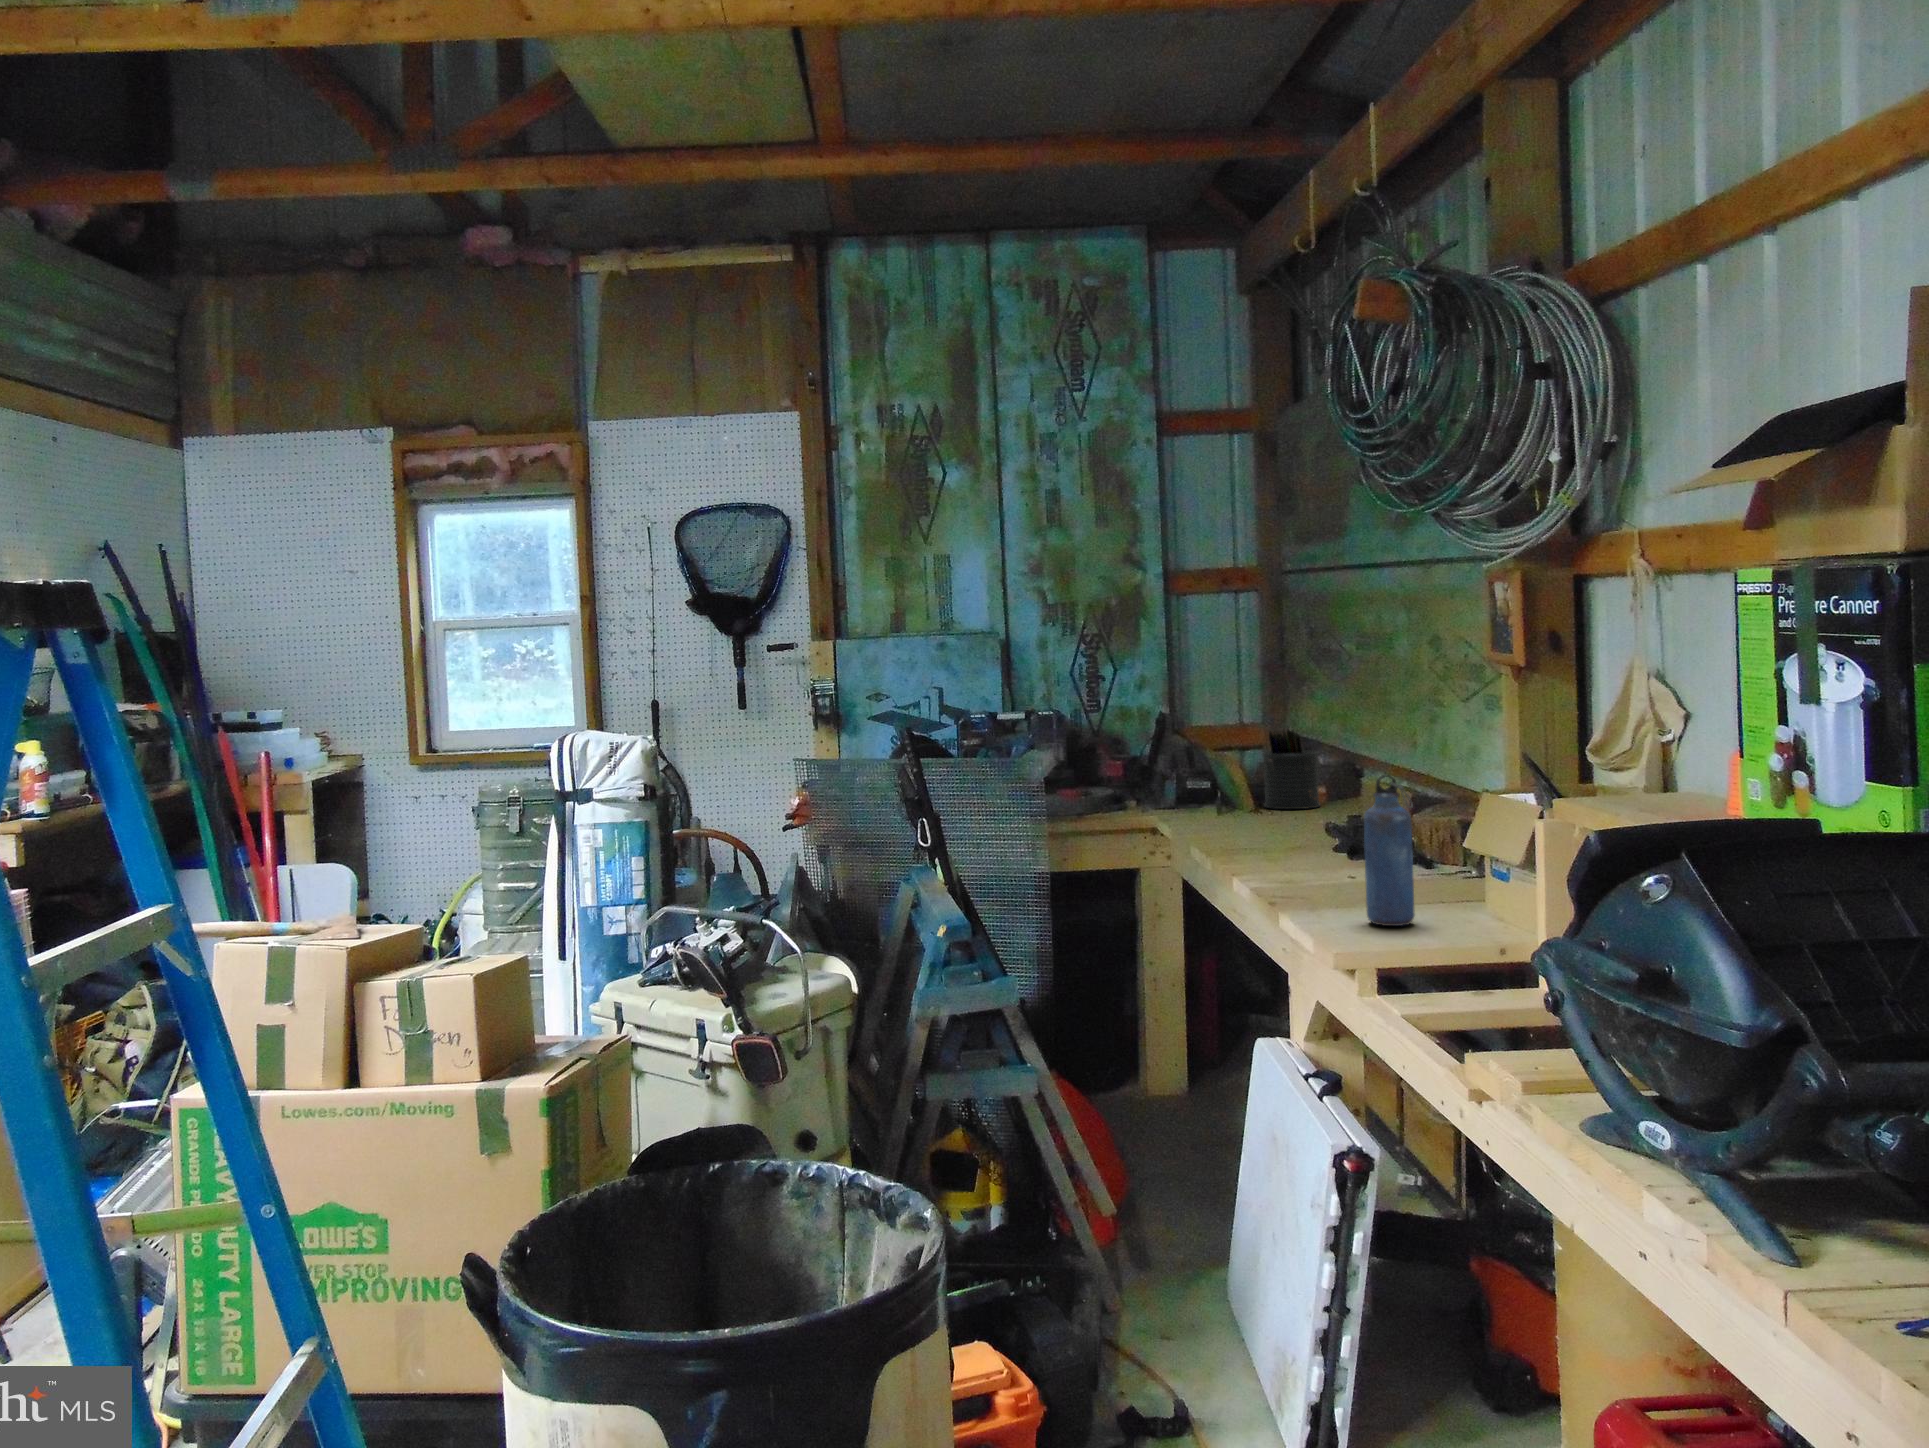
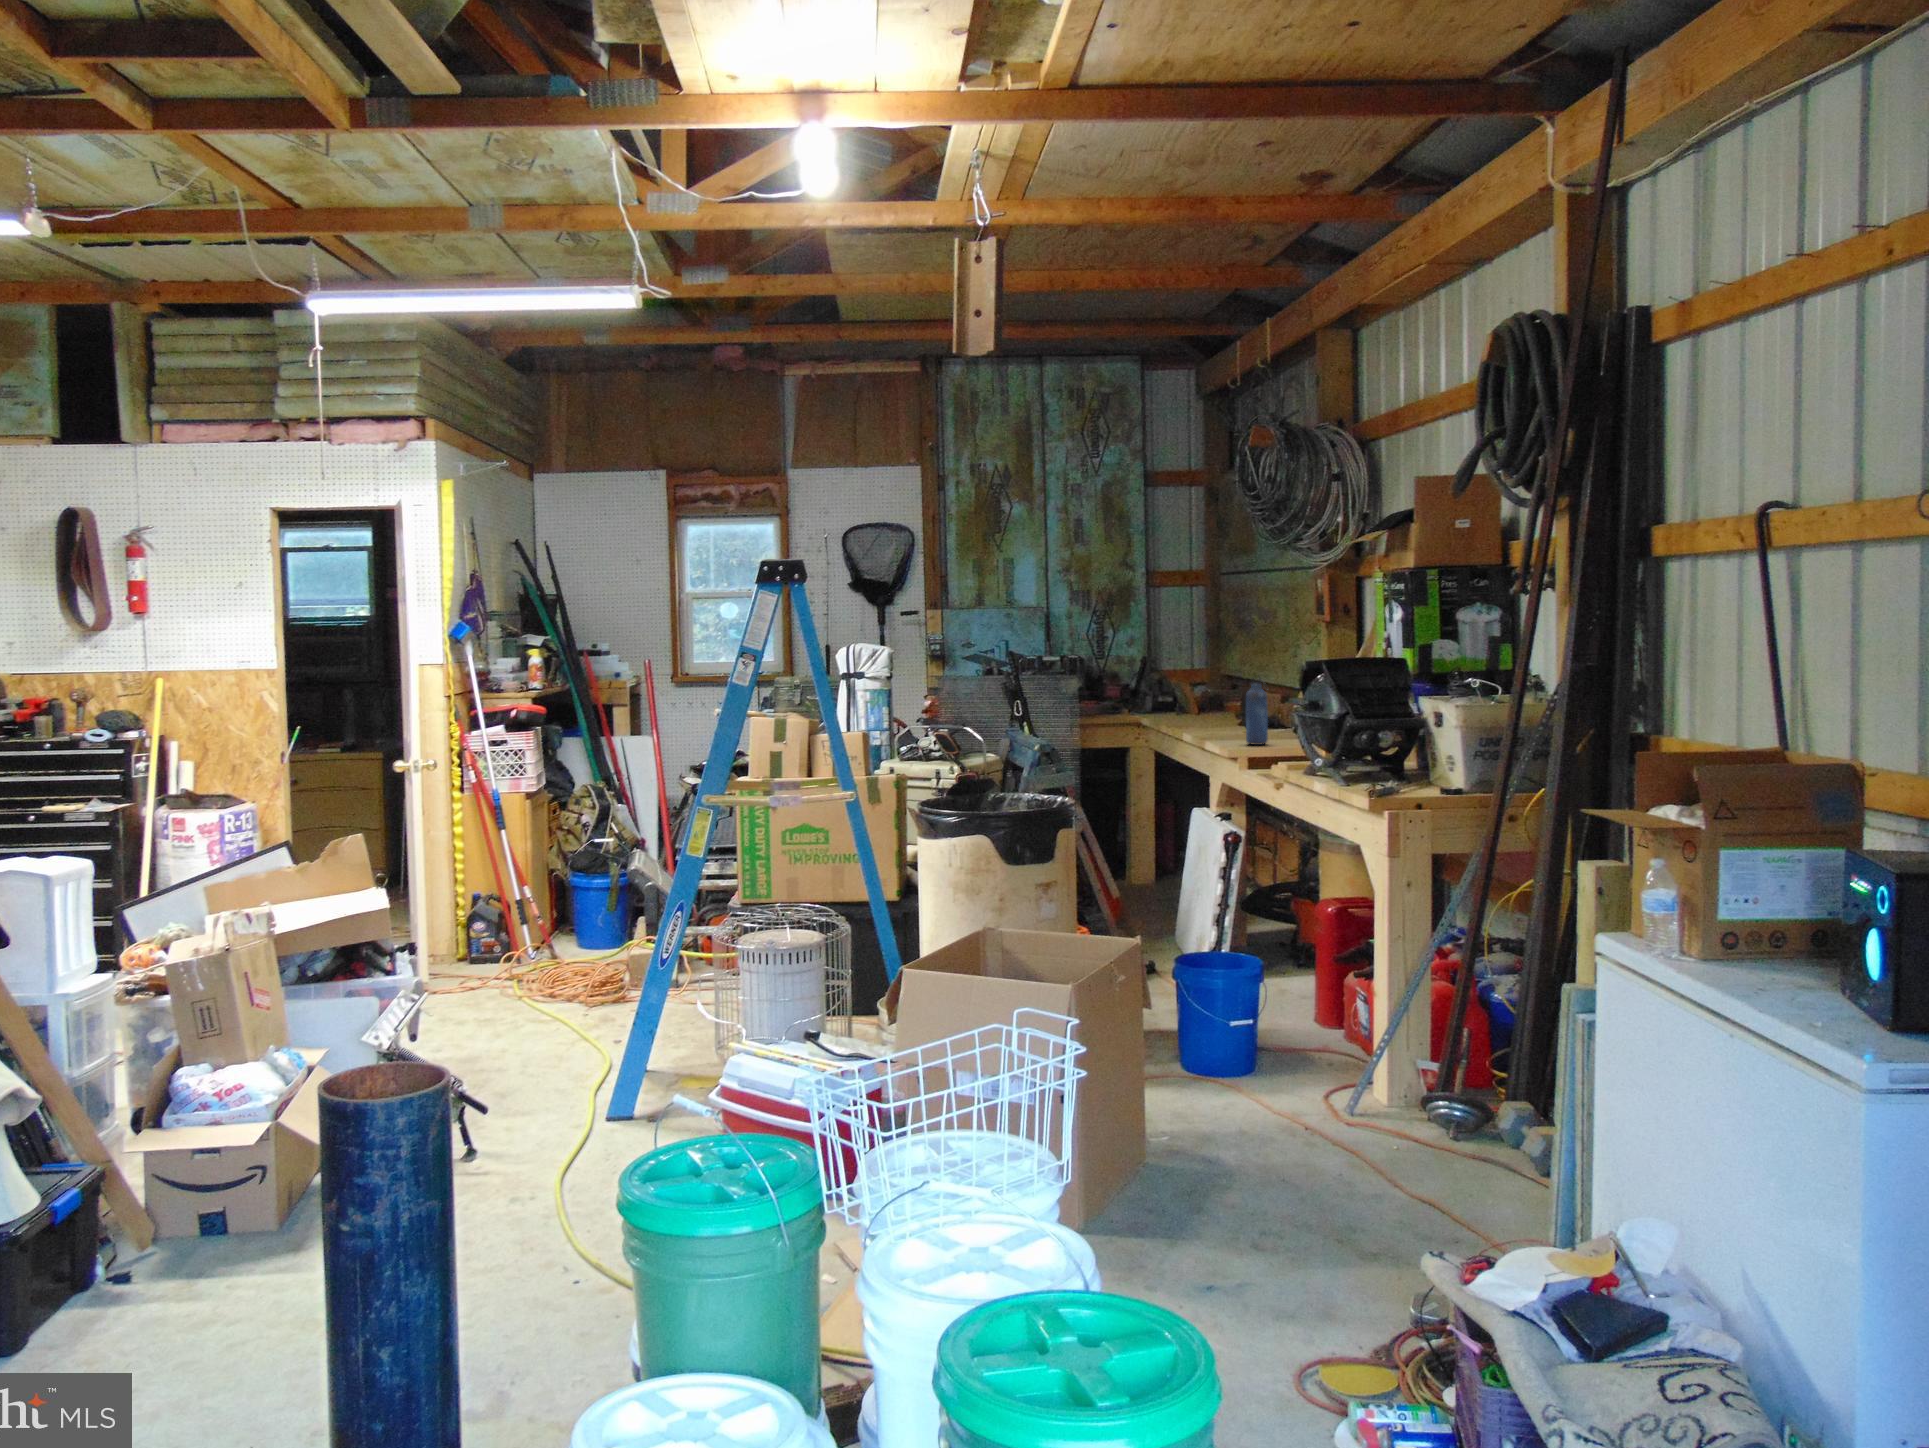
pen holder: present [1263,729,1320,809] -> none [1202,666,1235,713]

